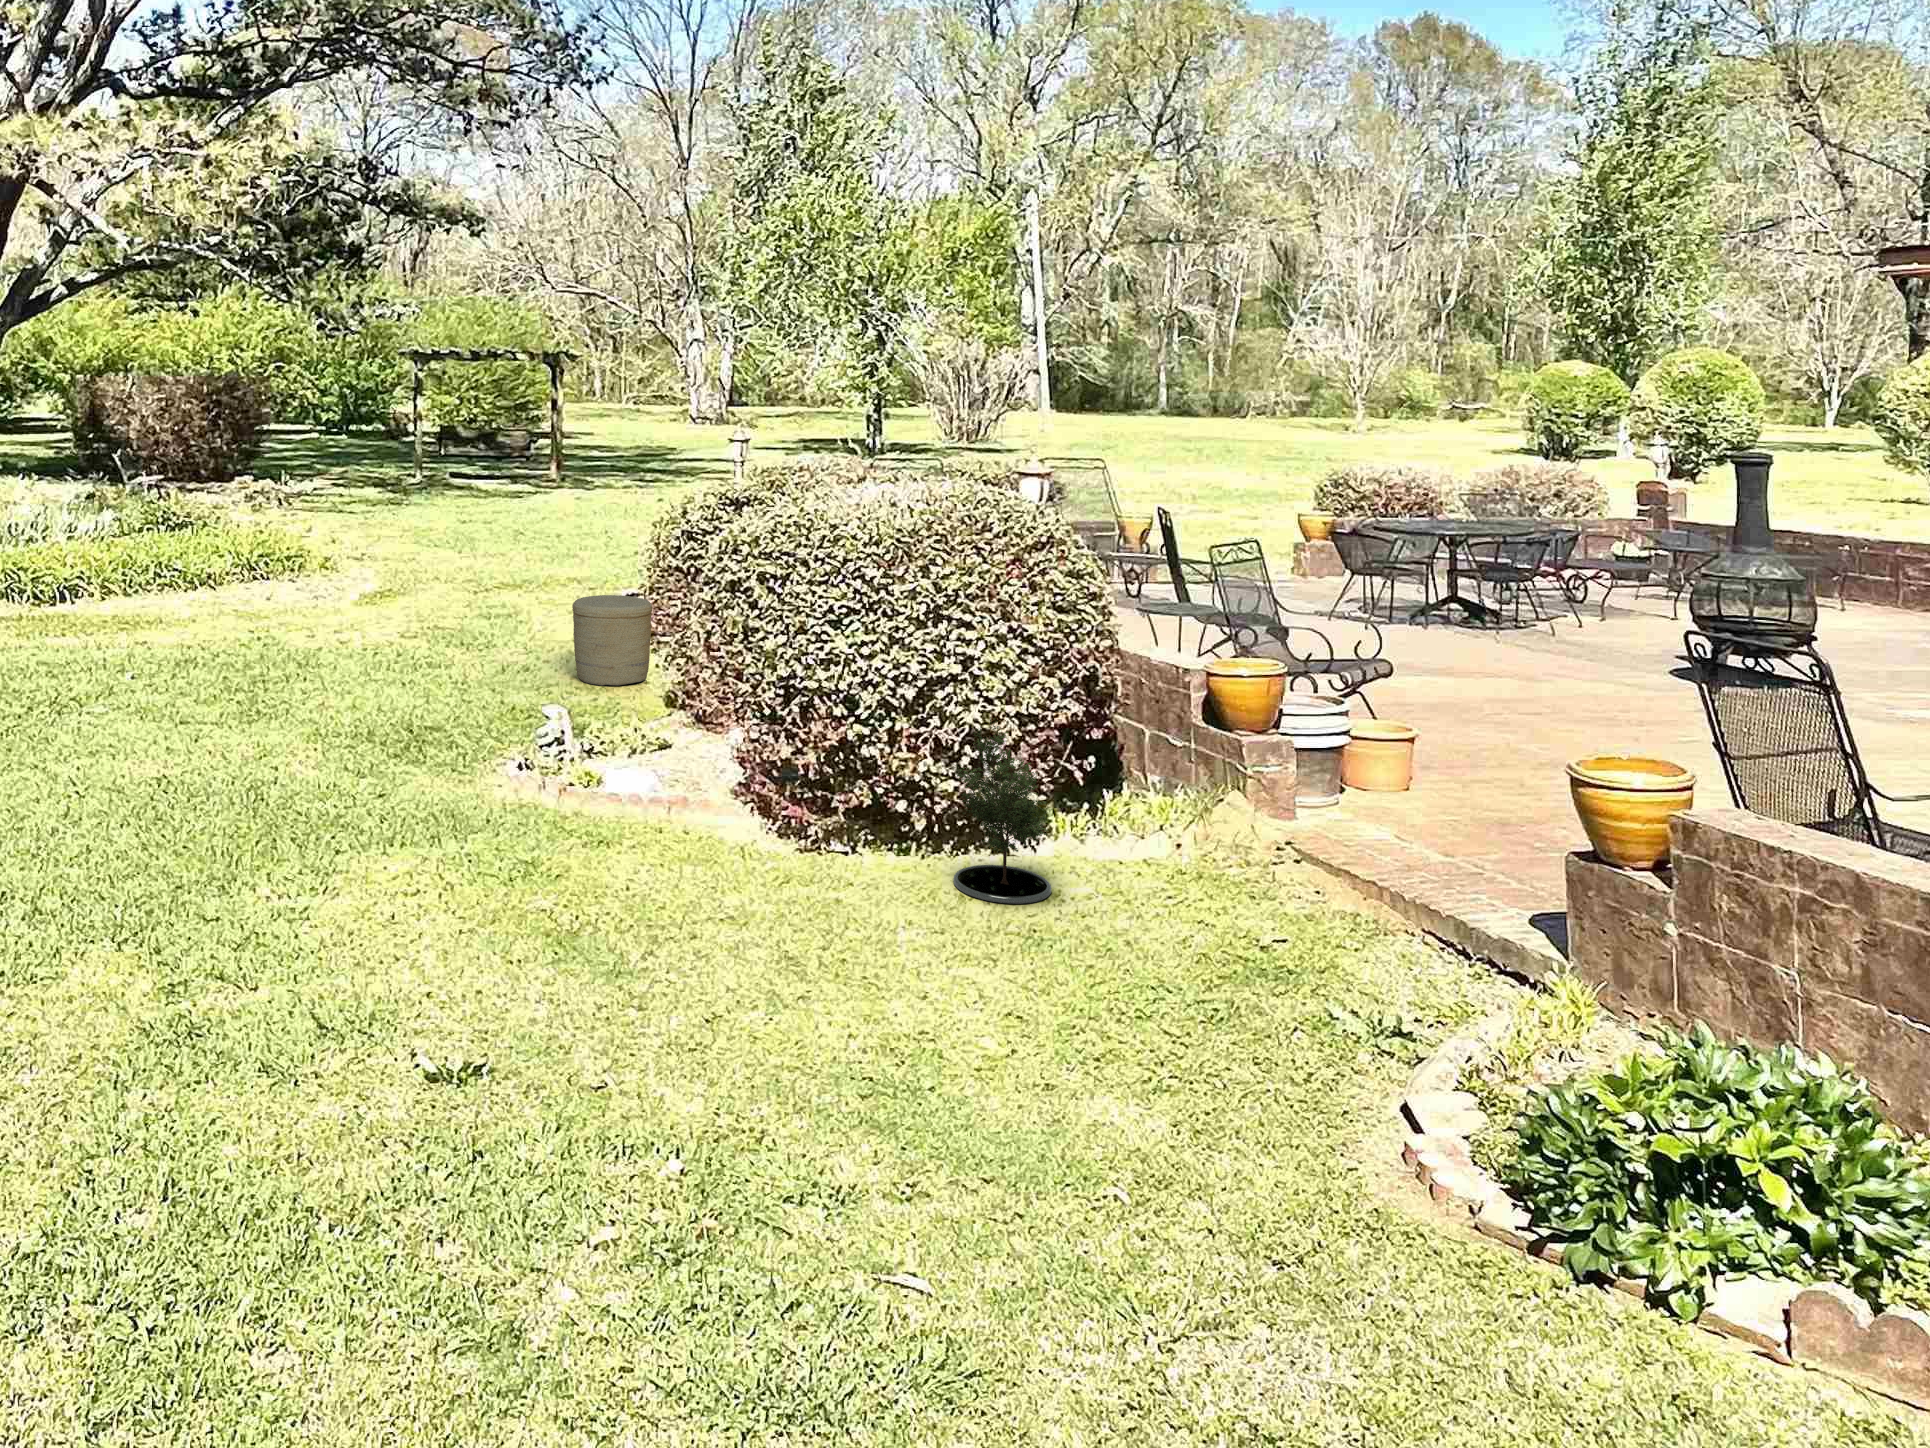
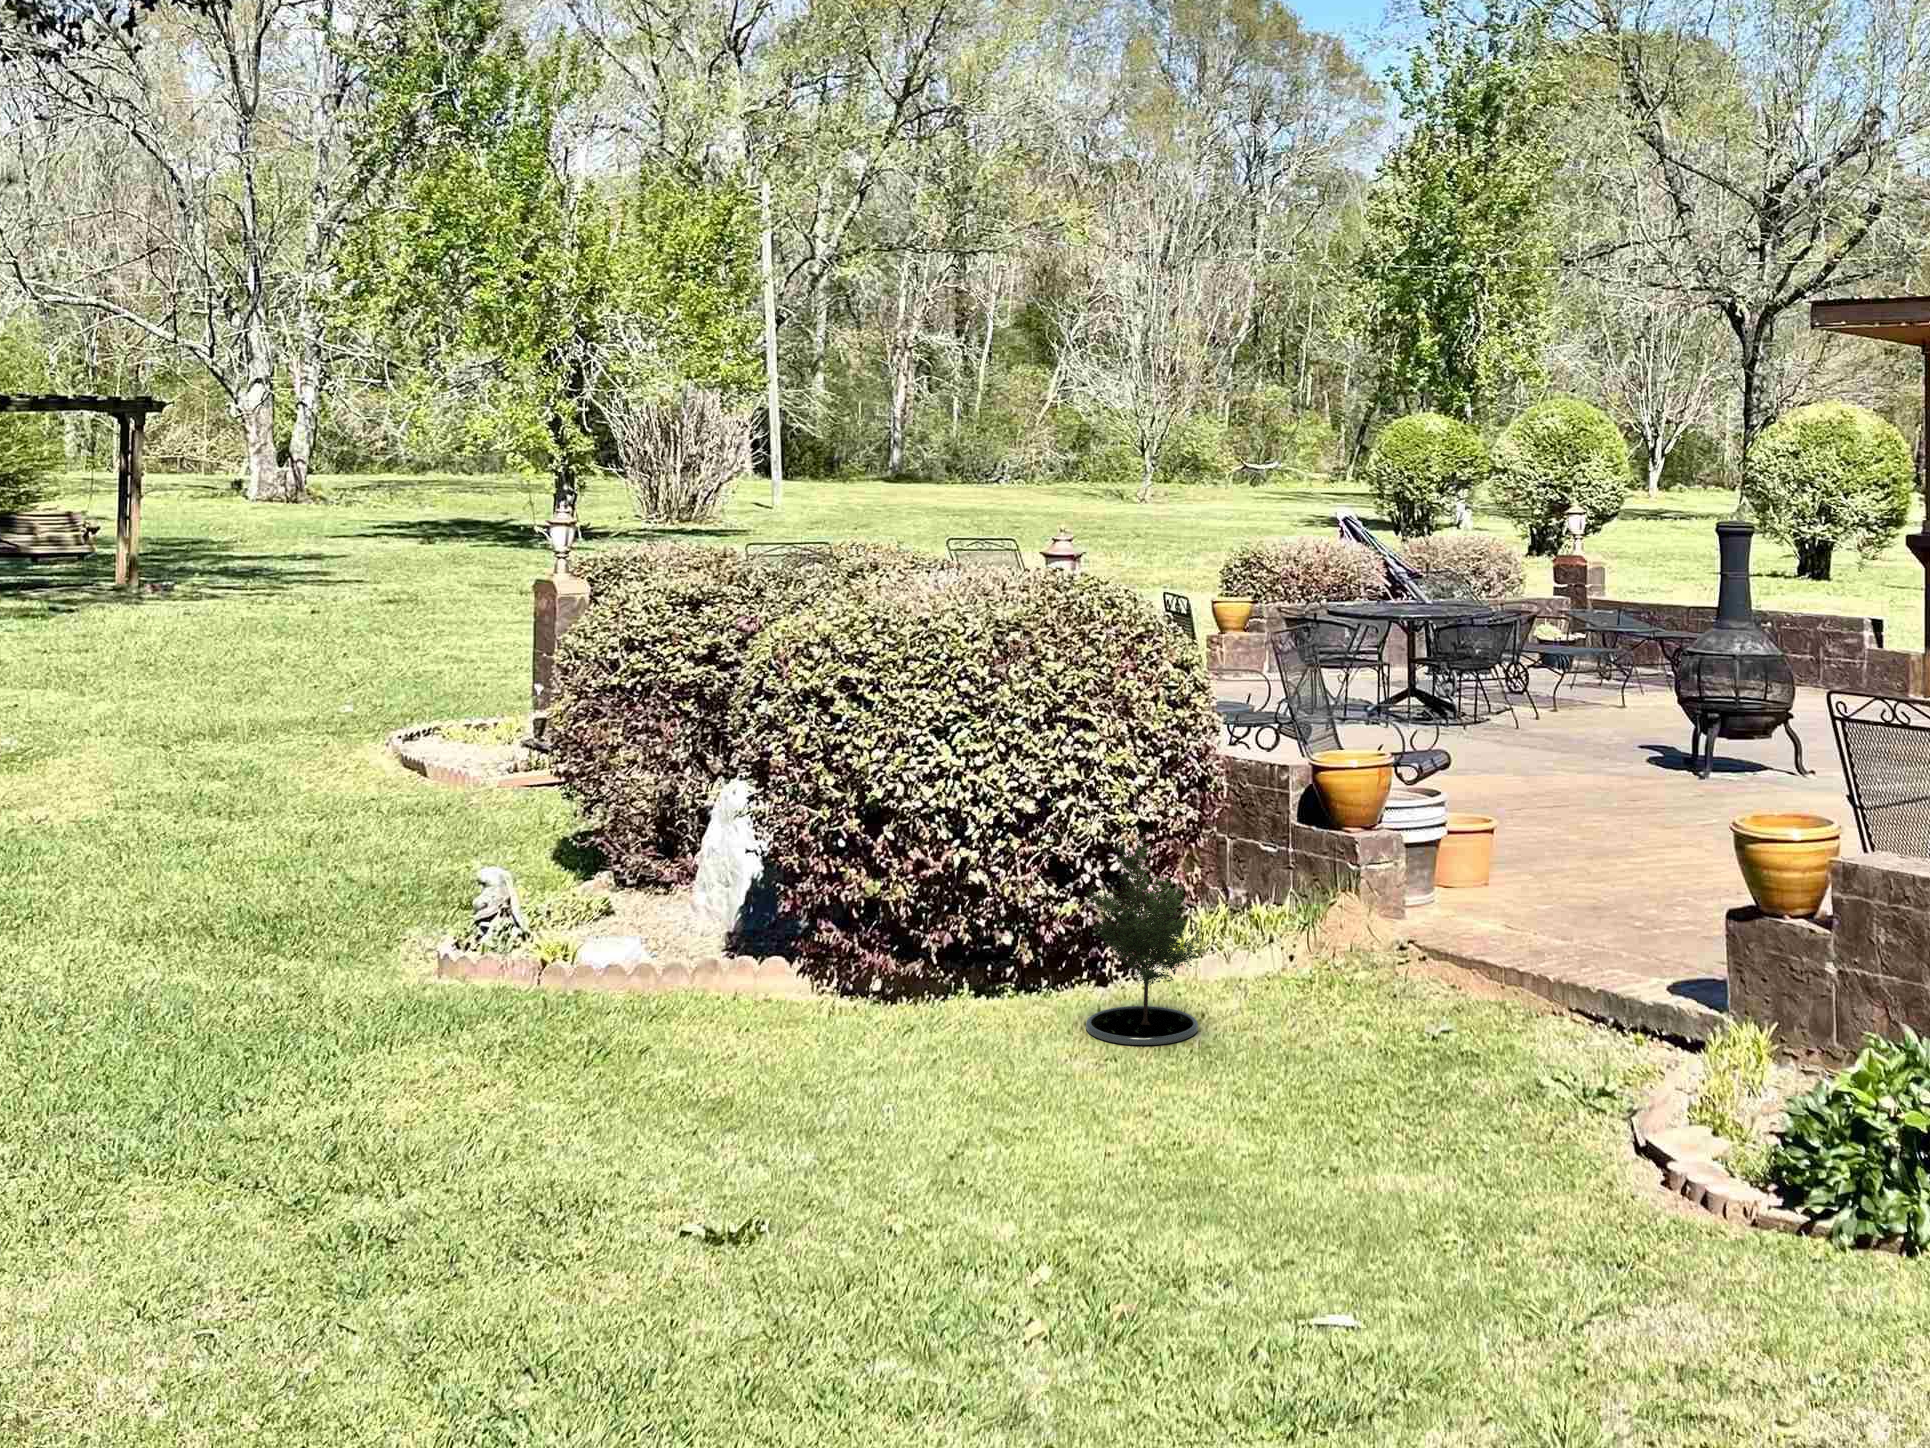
woven basket: present [572,595,652,686] -> none [434,738,552,865]

